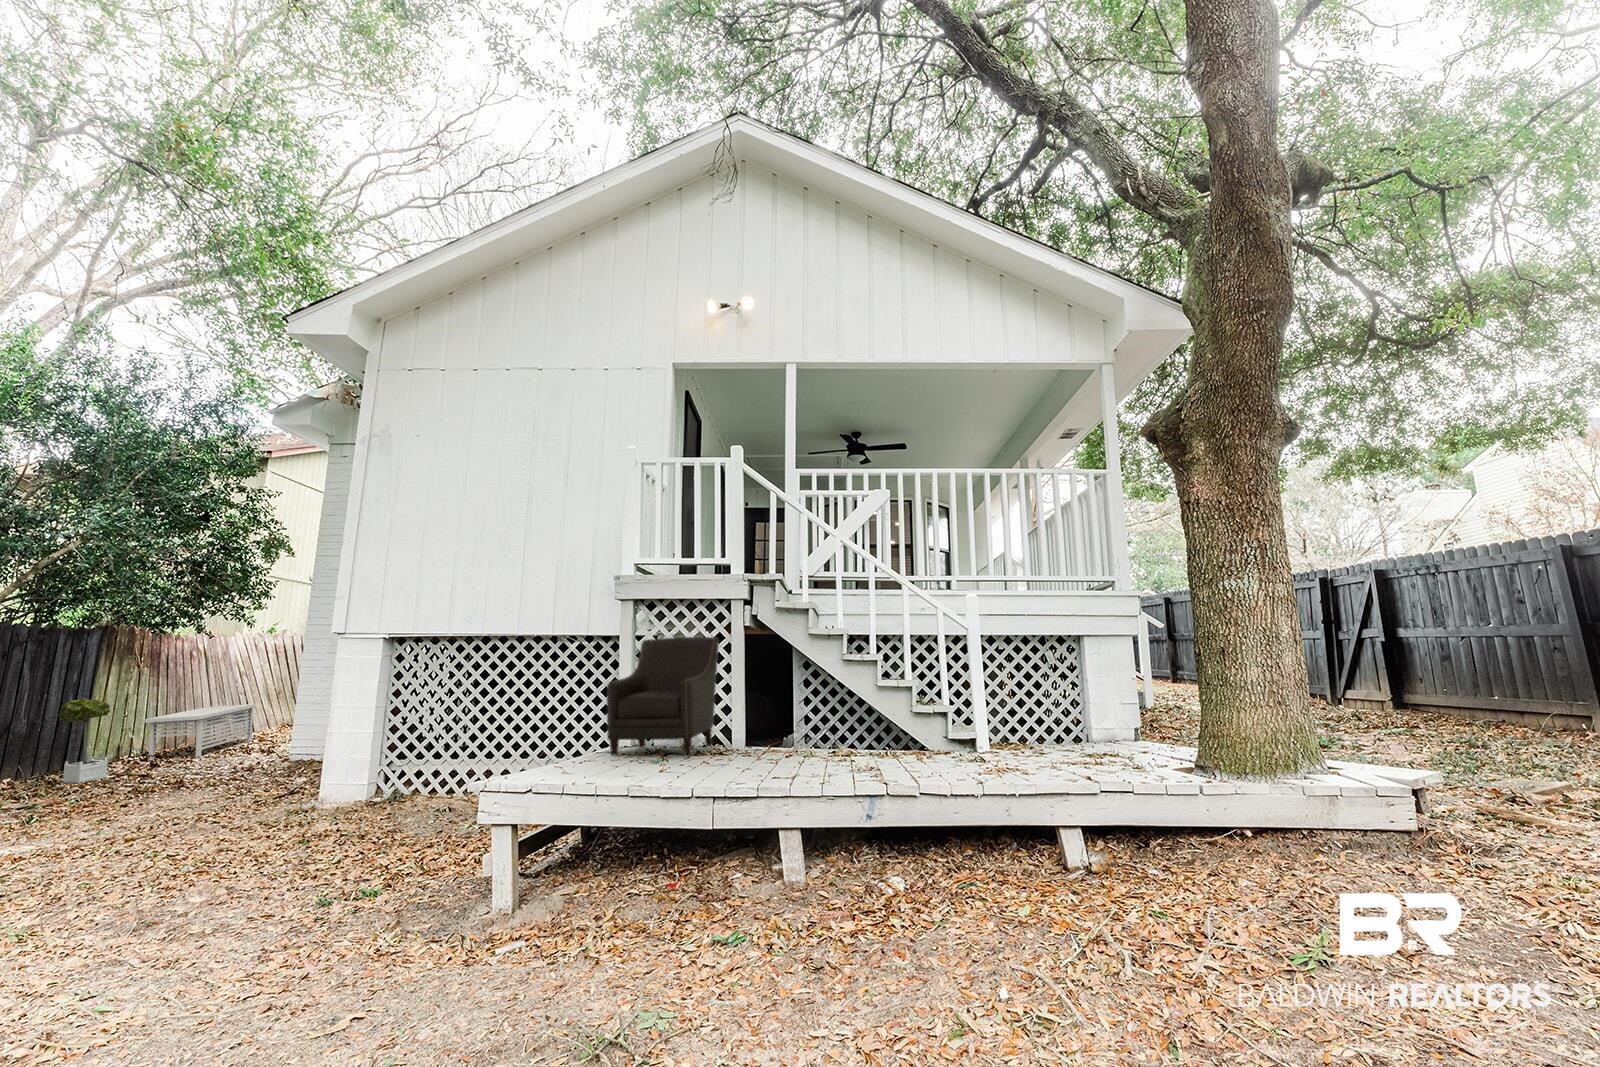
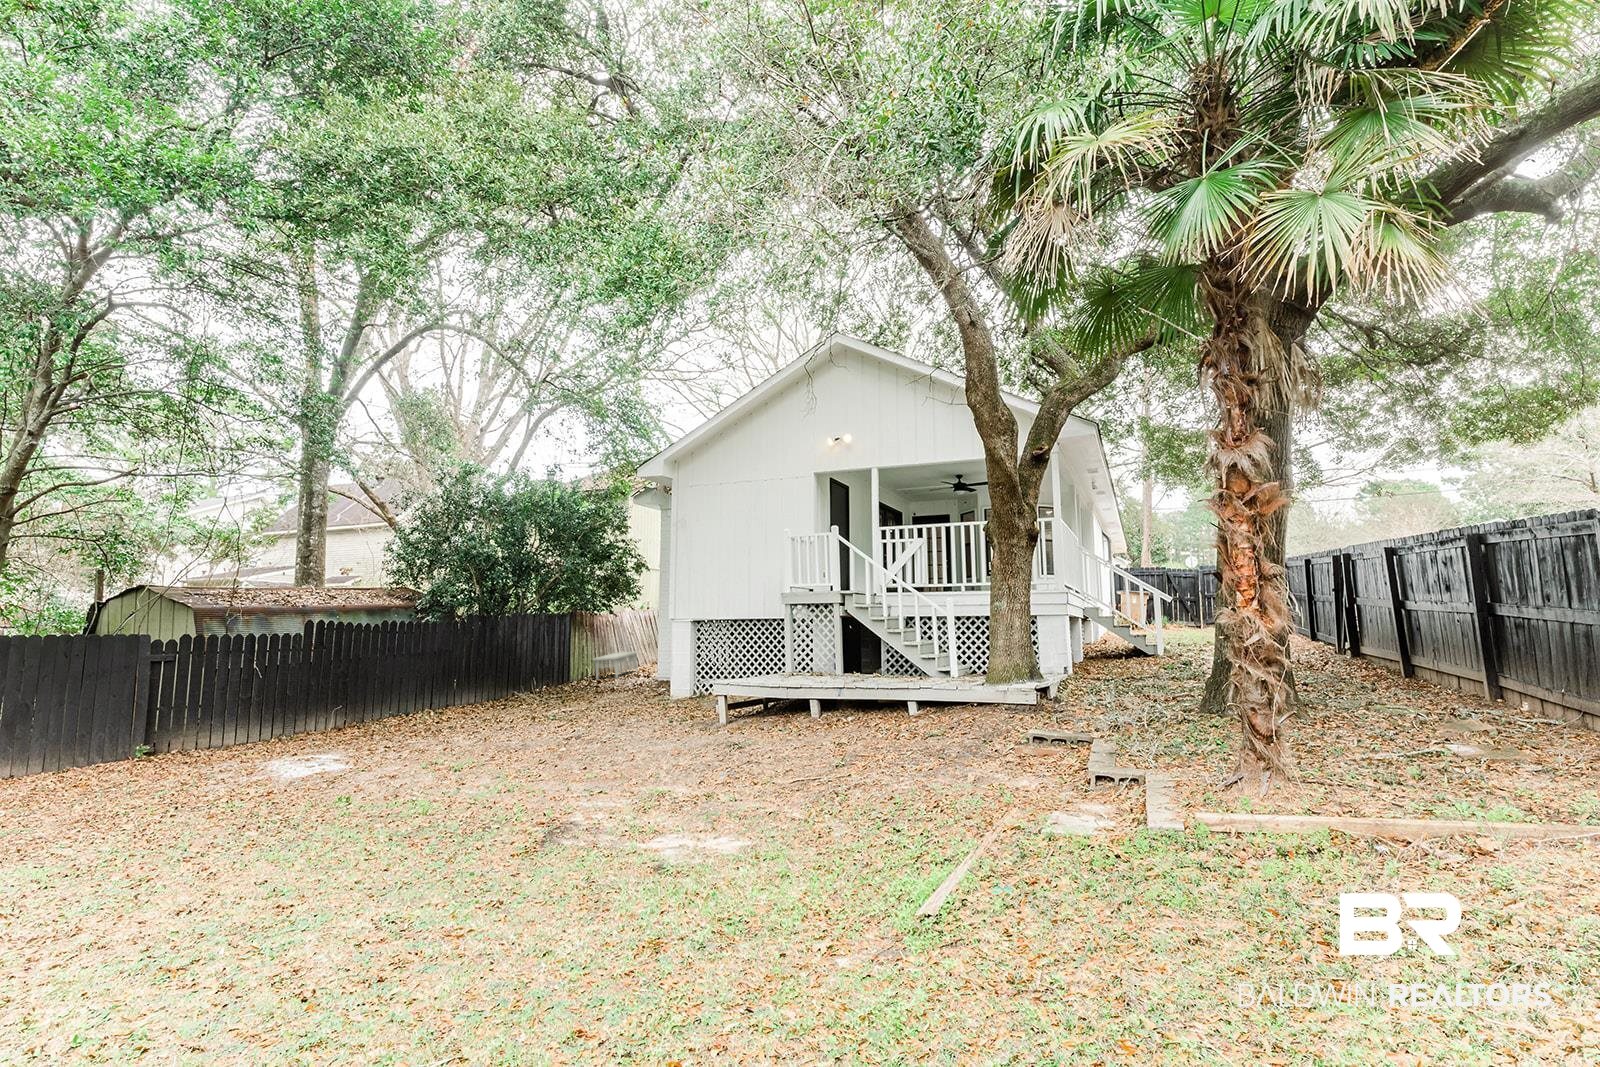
chair: present [607,637,719,757] -> none [779,621,834,678]
potted tree: present [59,698,110,783] -> none [563,648,584,688]

